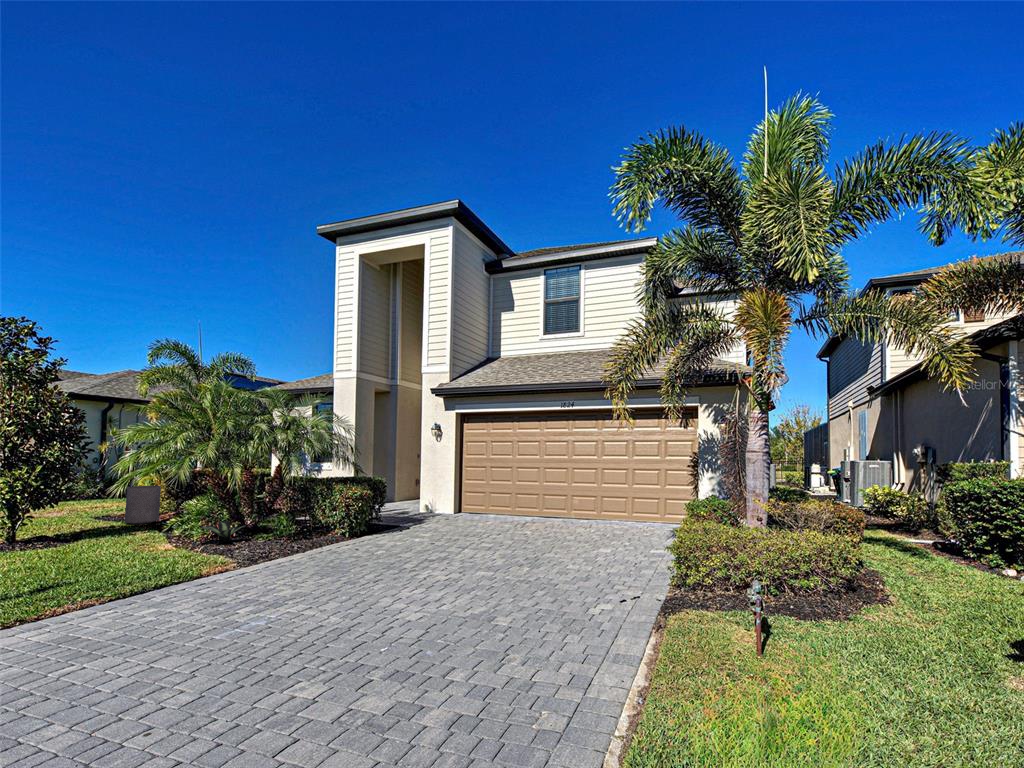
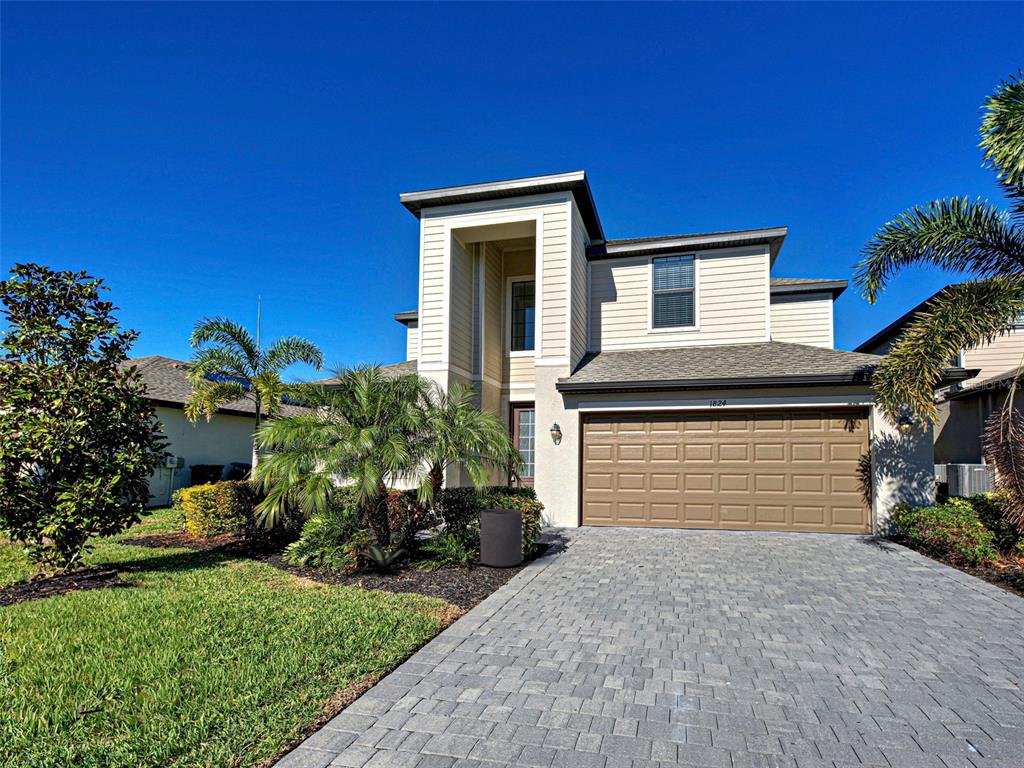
trash can: present [125,486,161,524] -> present [481,509,522,567]

